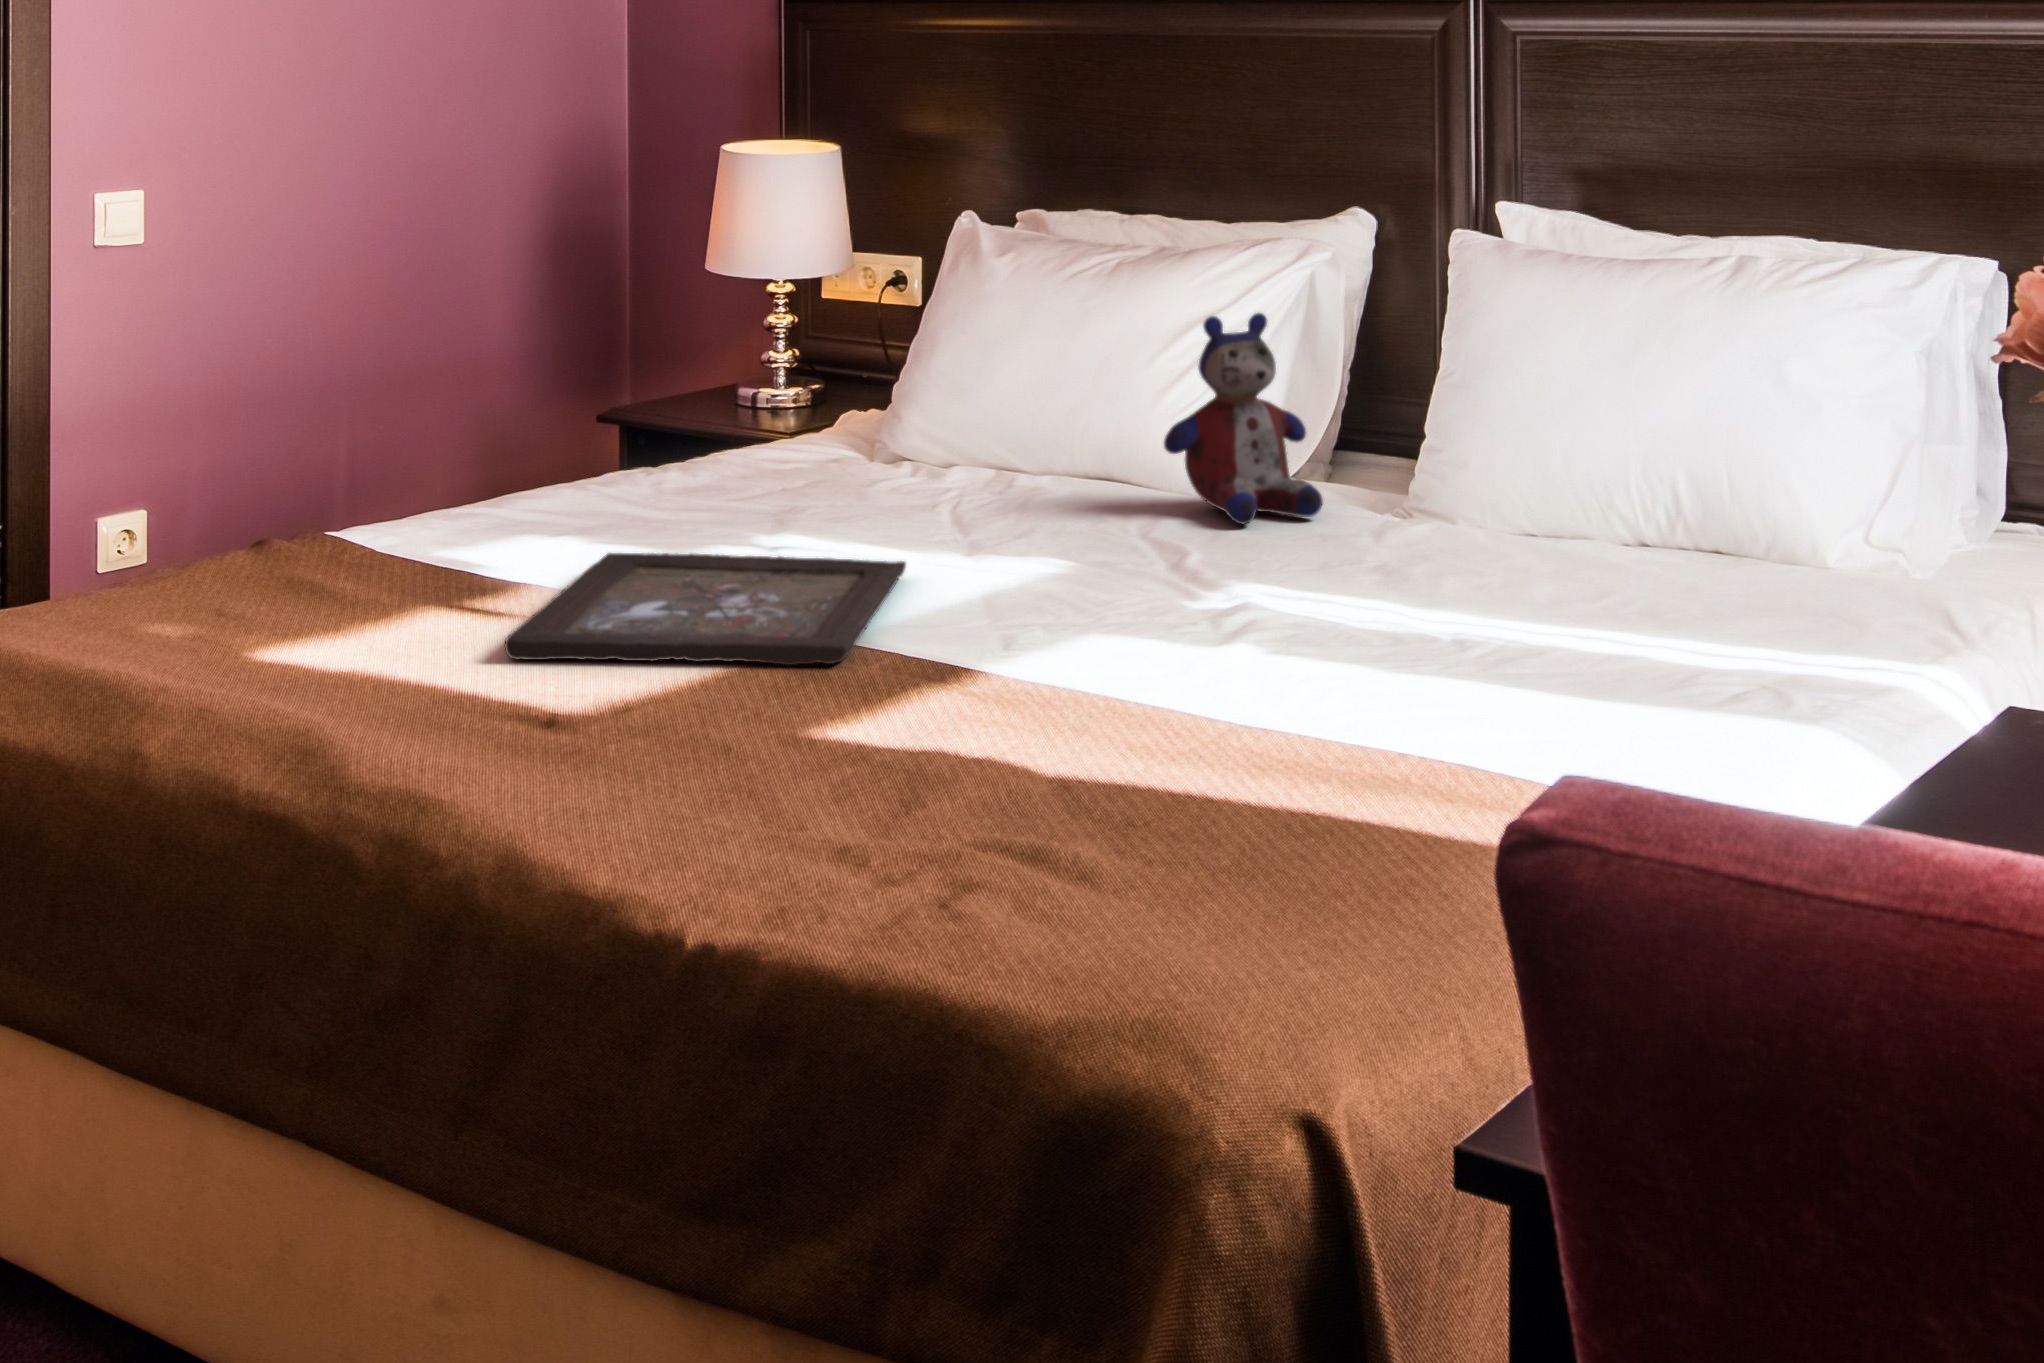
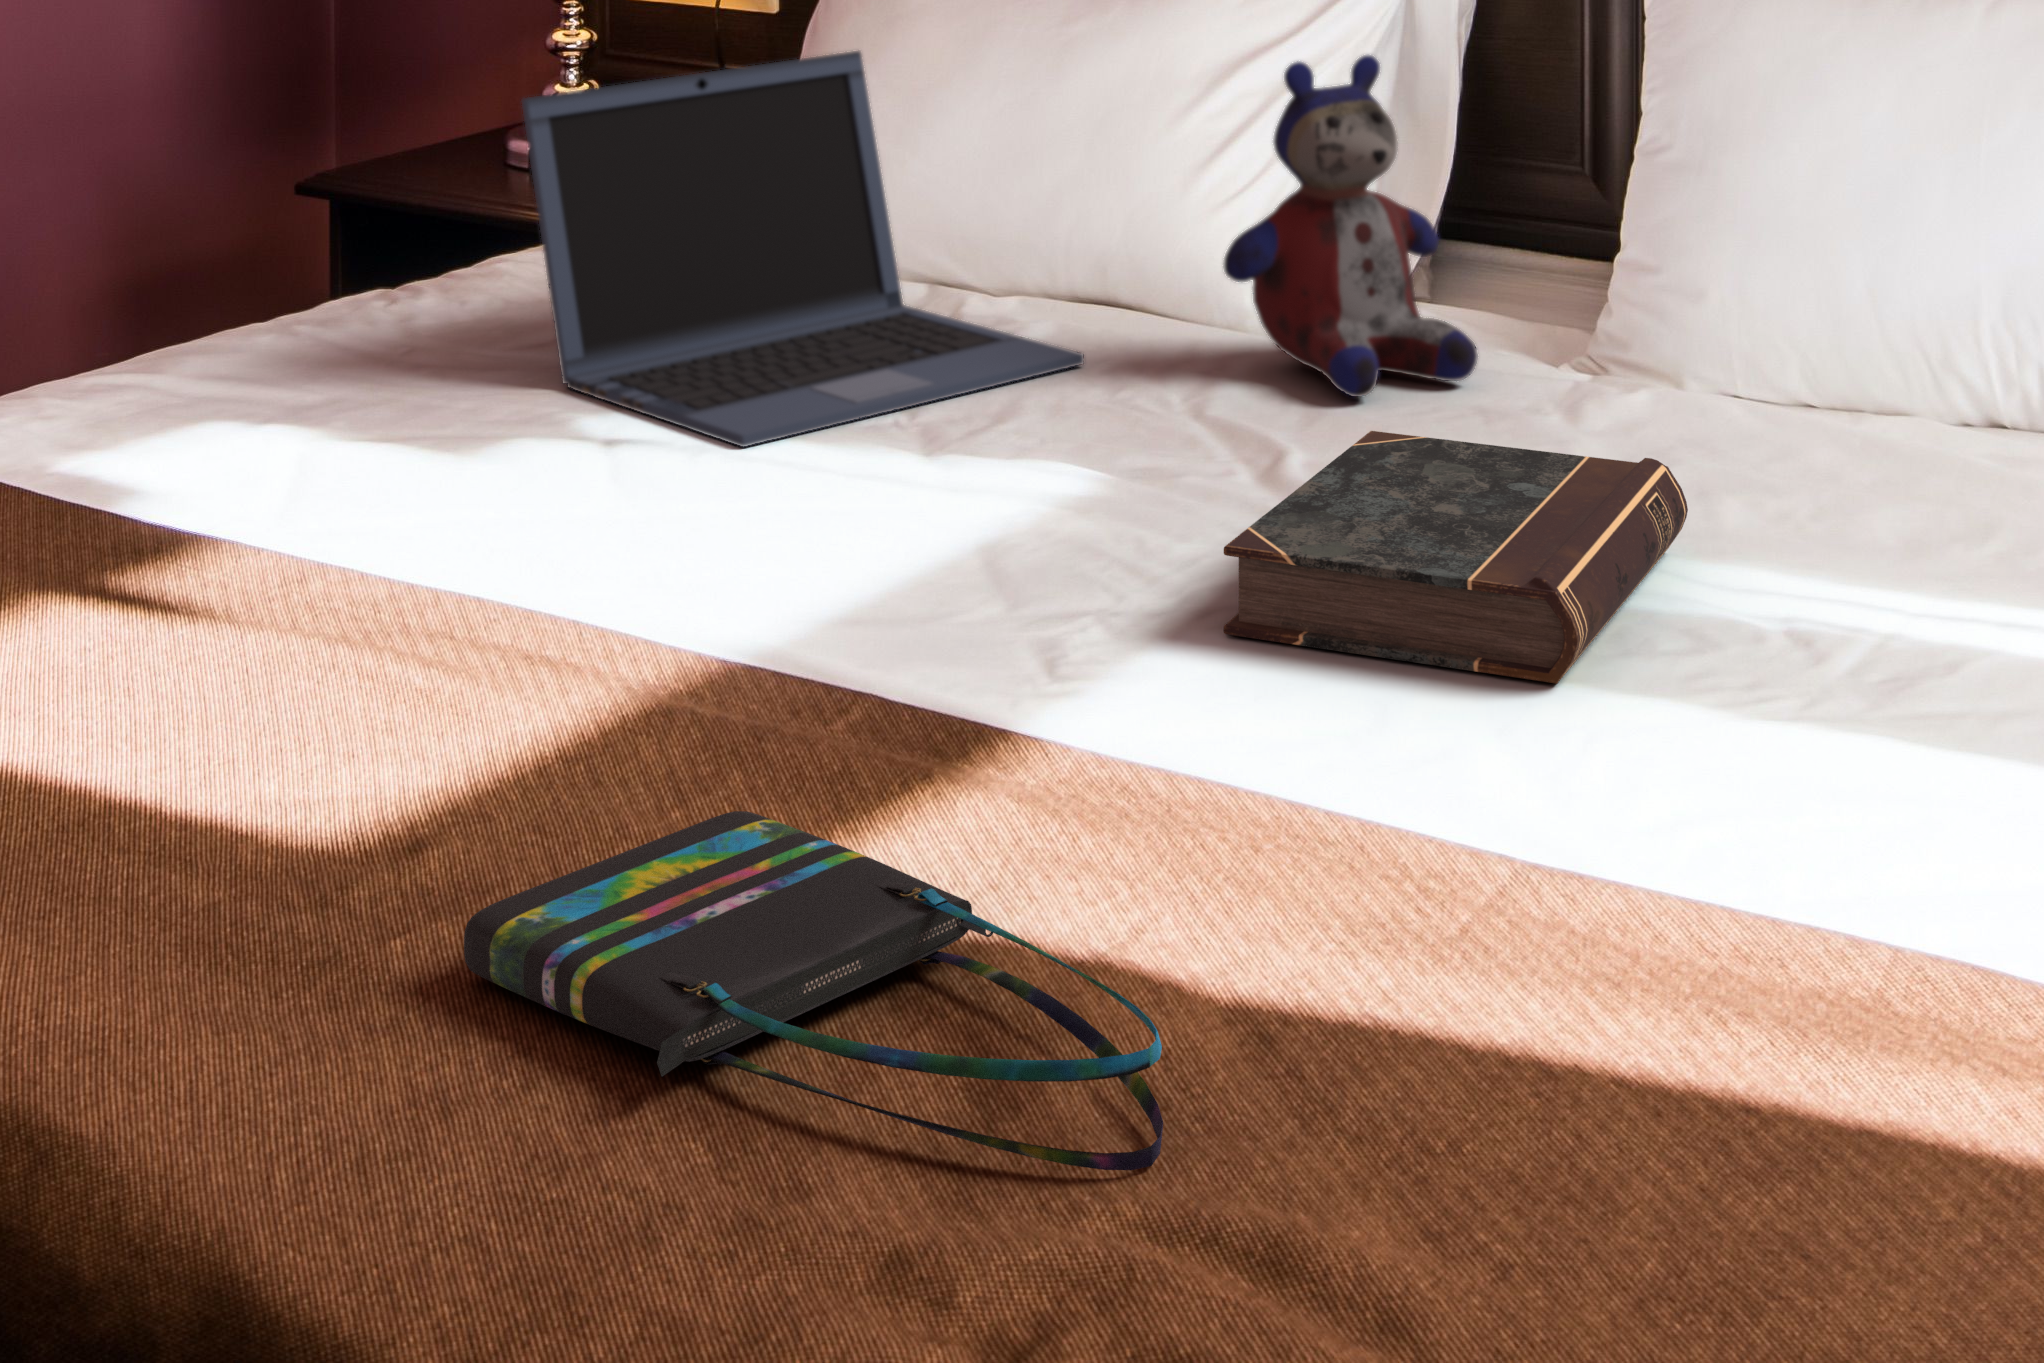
laptop: none [725,313,1078,546] -> present [522,51,1084,447]
book: none [1114,530,1411,657] -> present [1224,431,1688,684]
tray: present [505,553,906,665] -> none [188,478,844,717]
tote bag: none [644,694,999,840] -> present [464,811,1163,1170]

